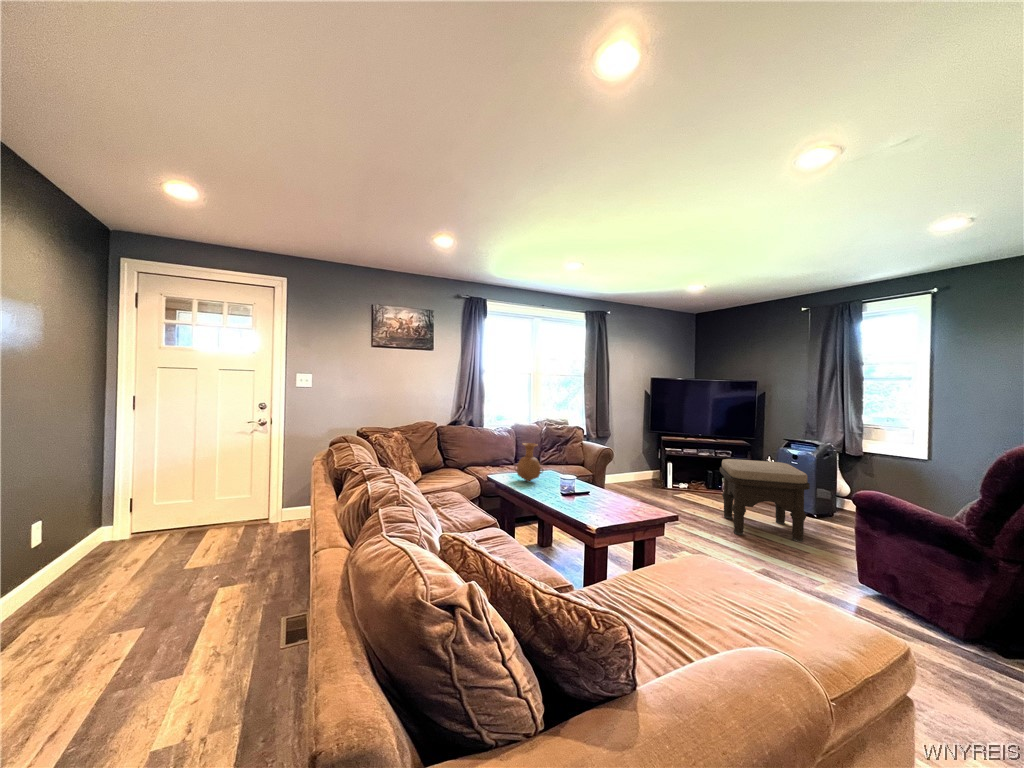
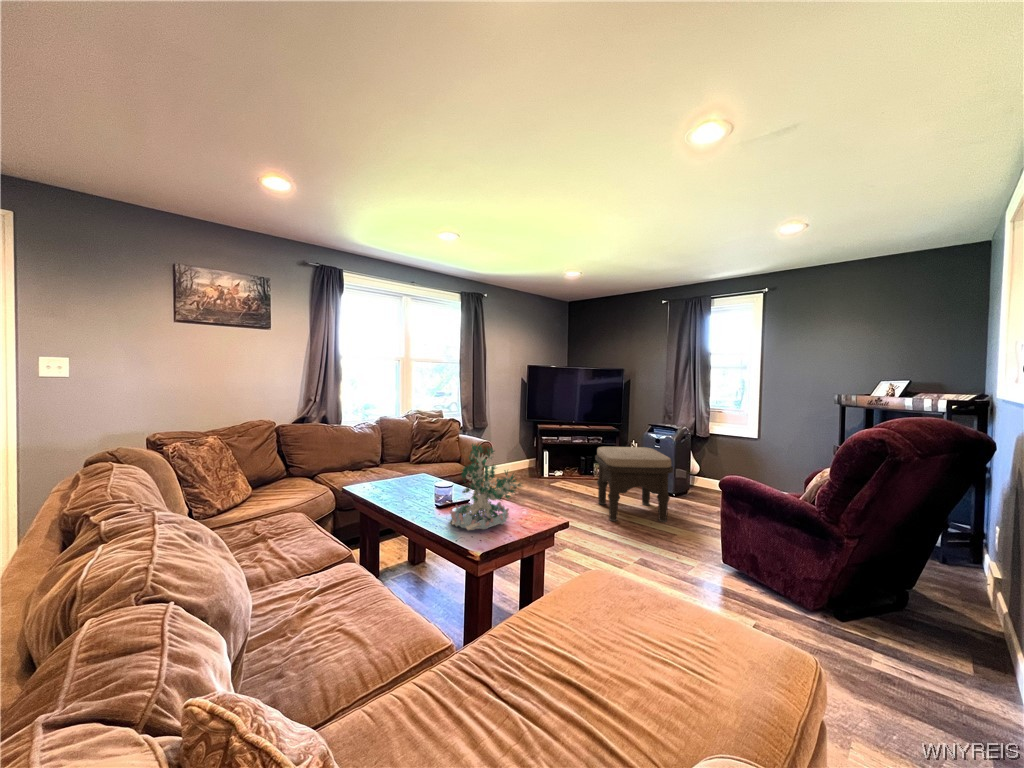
plant: none [570,442,635,514] -> present [450,444,521,530]
vase: present [514,443,543,482] -> none [379,444,416,492]

